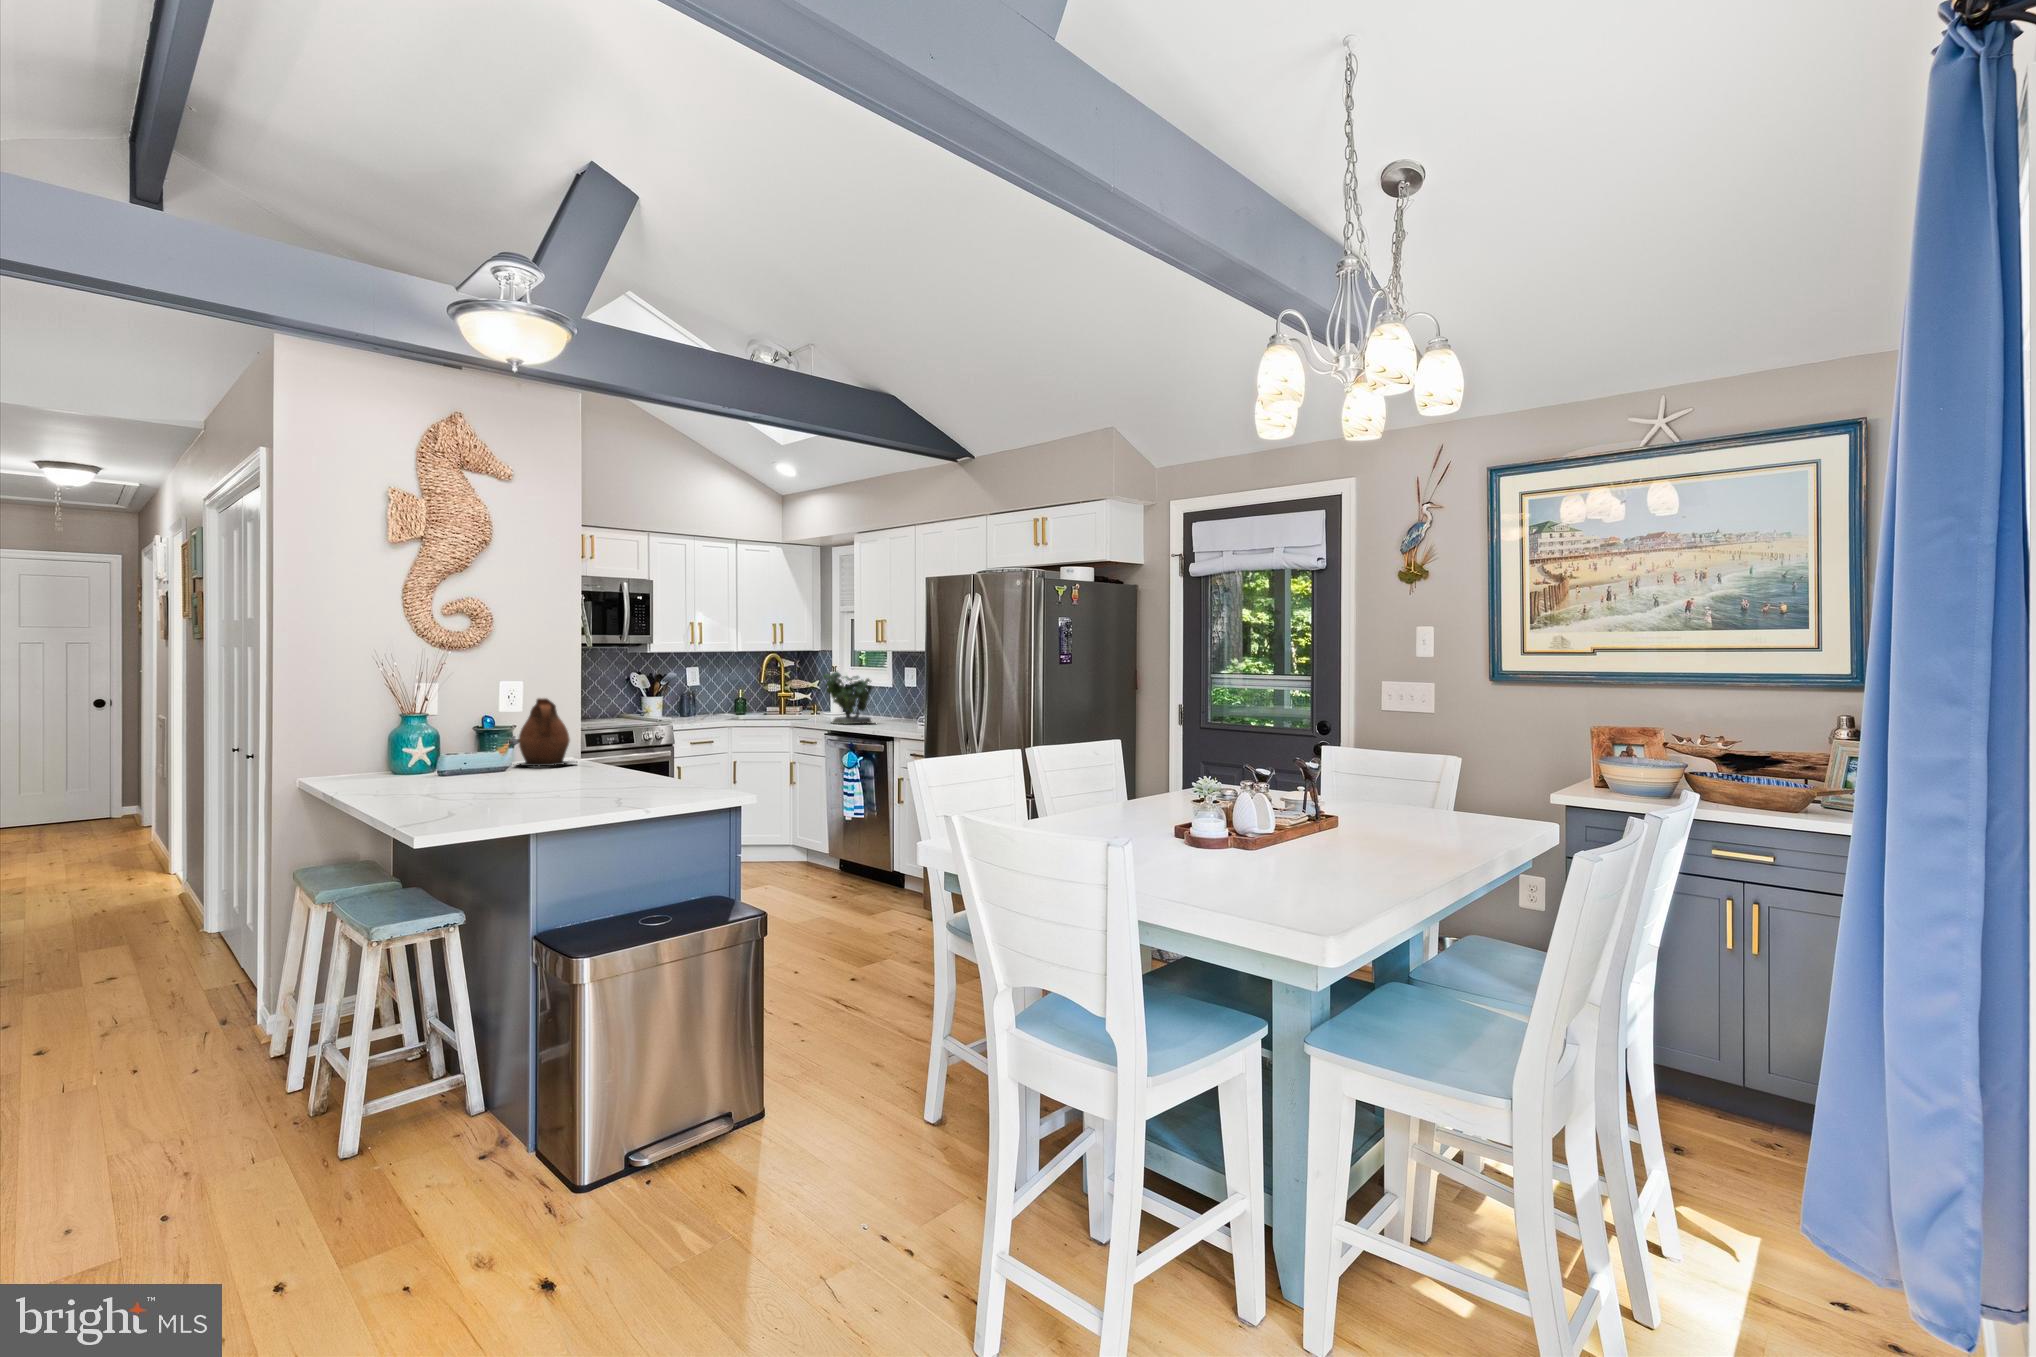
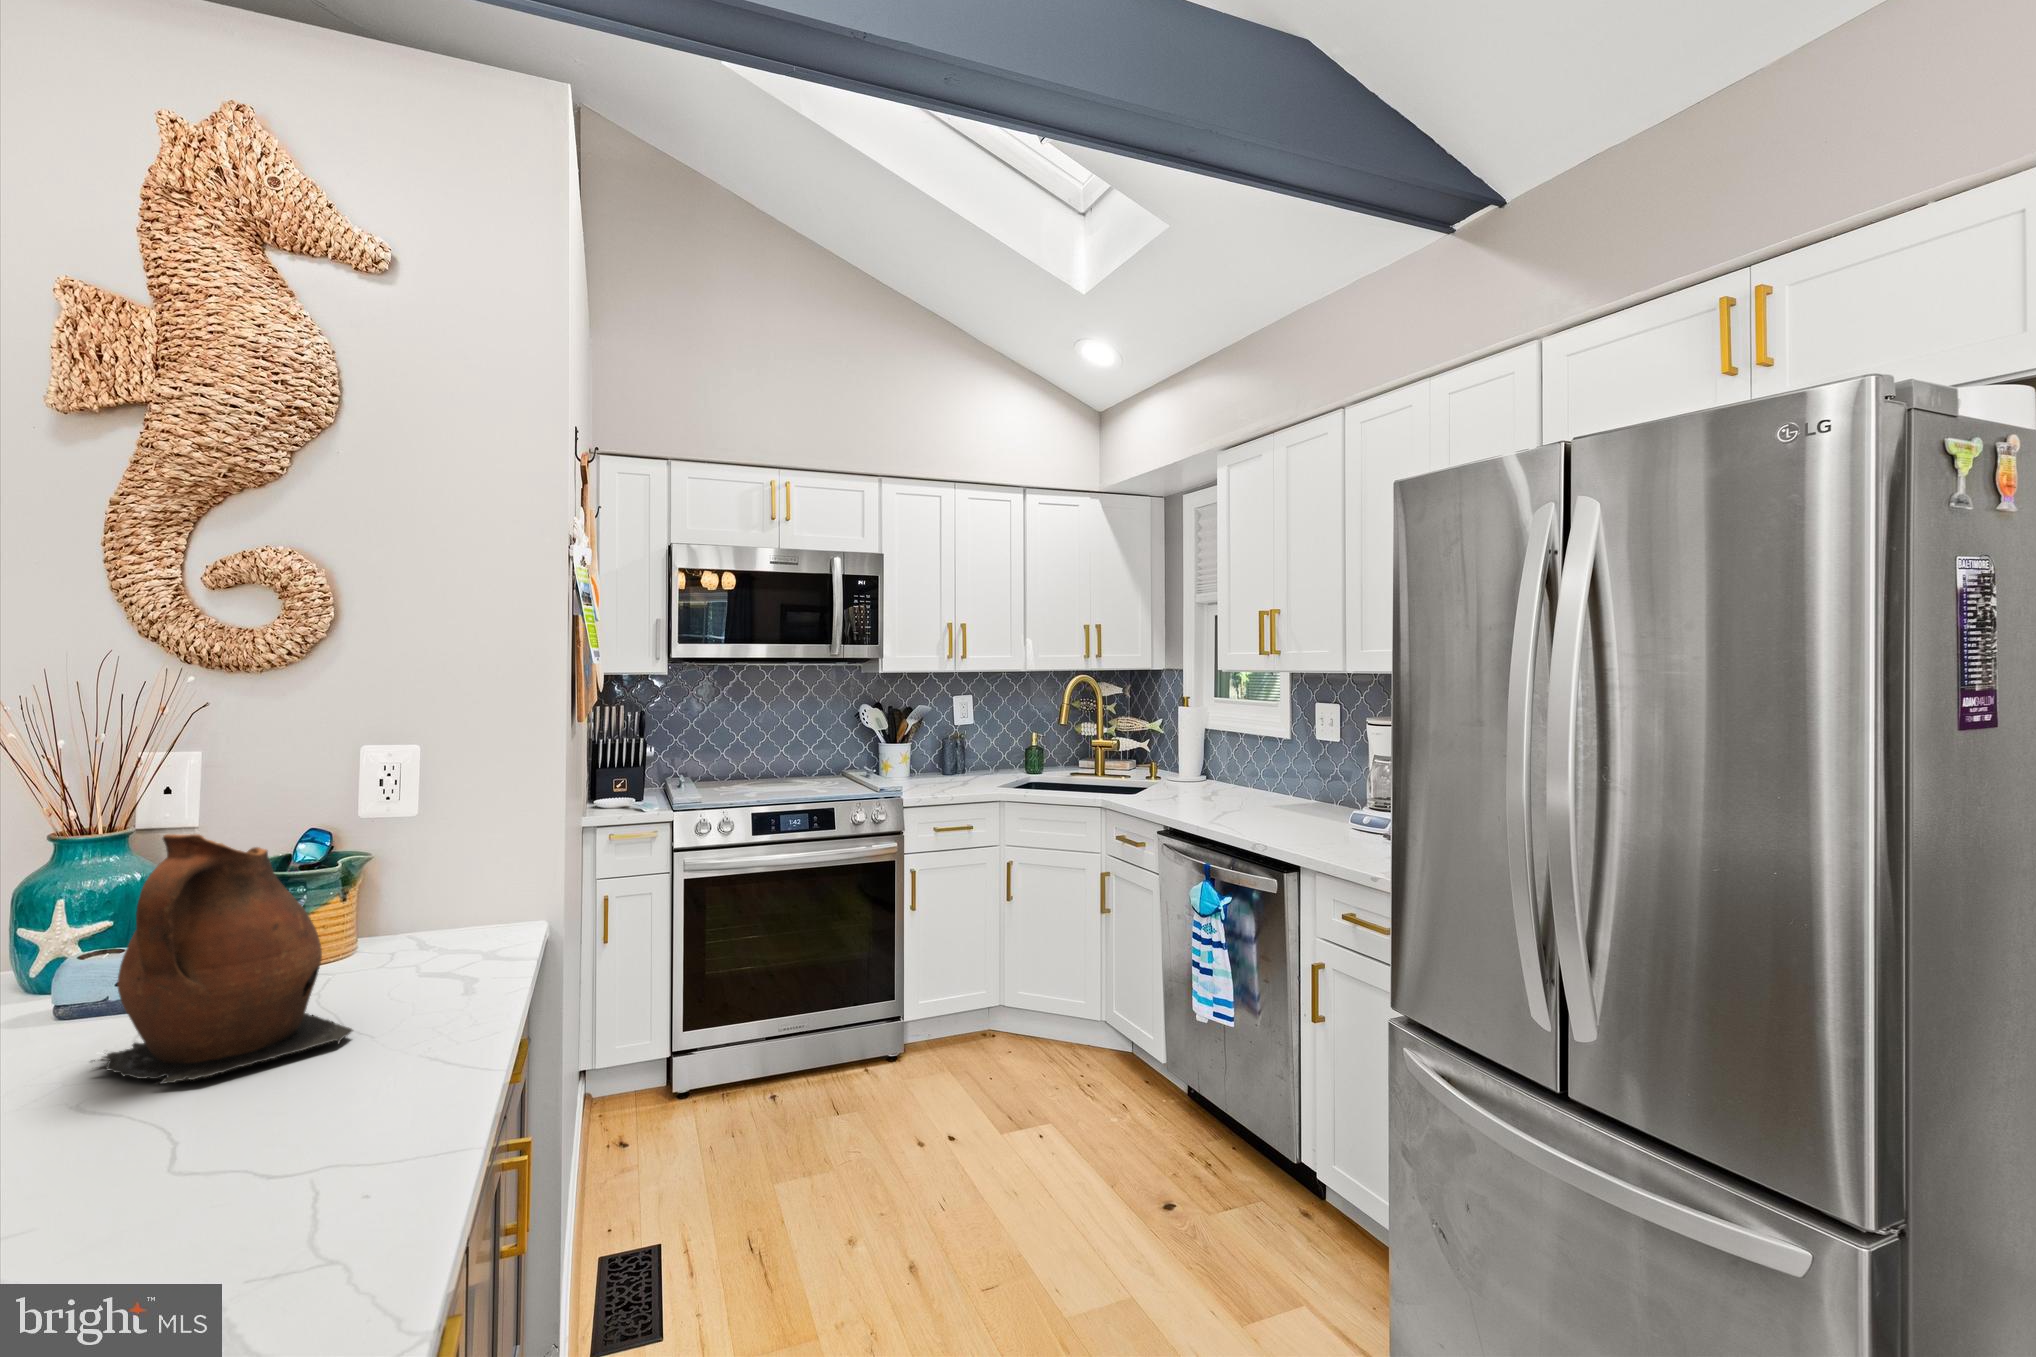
potted plant: present [823,672,873,724] -> none [1165,702,1267,808]

